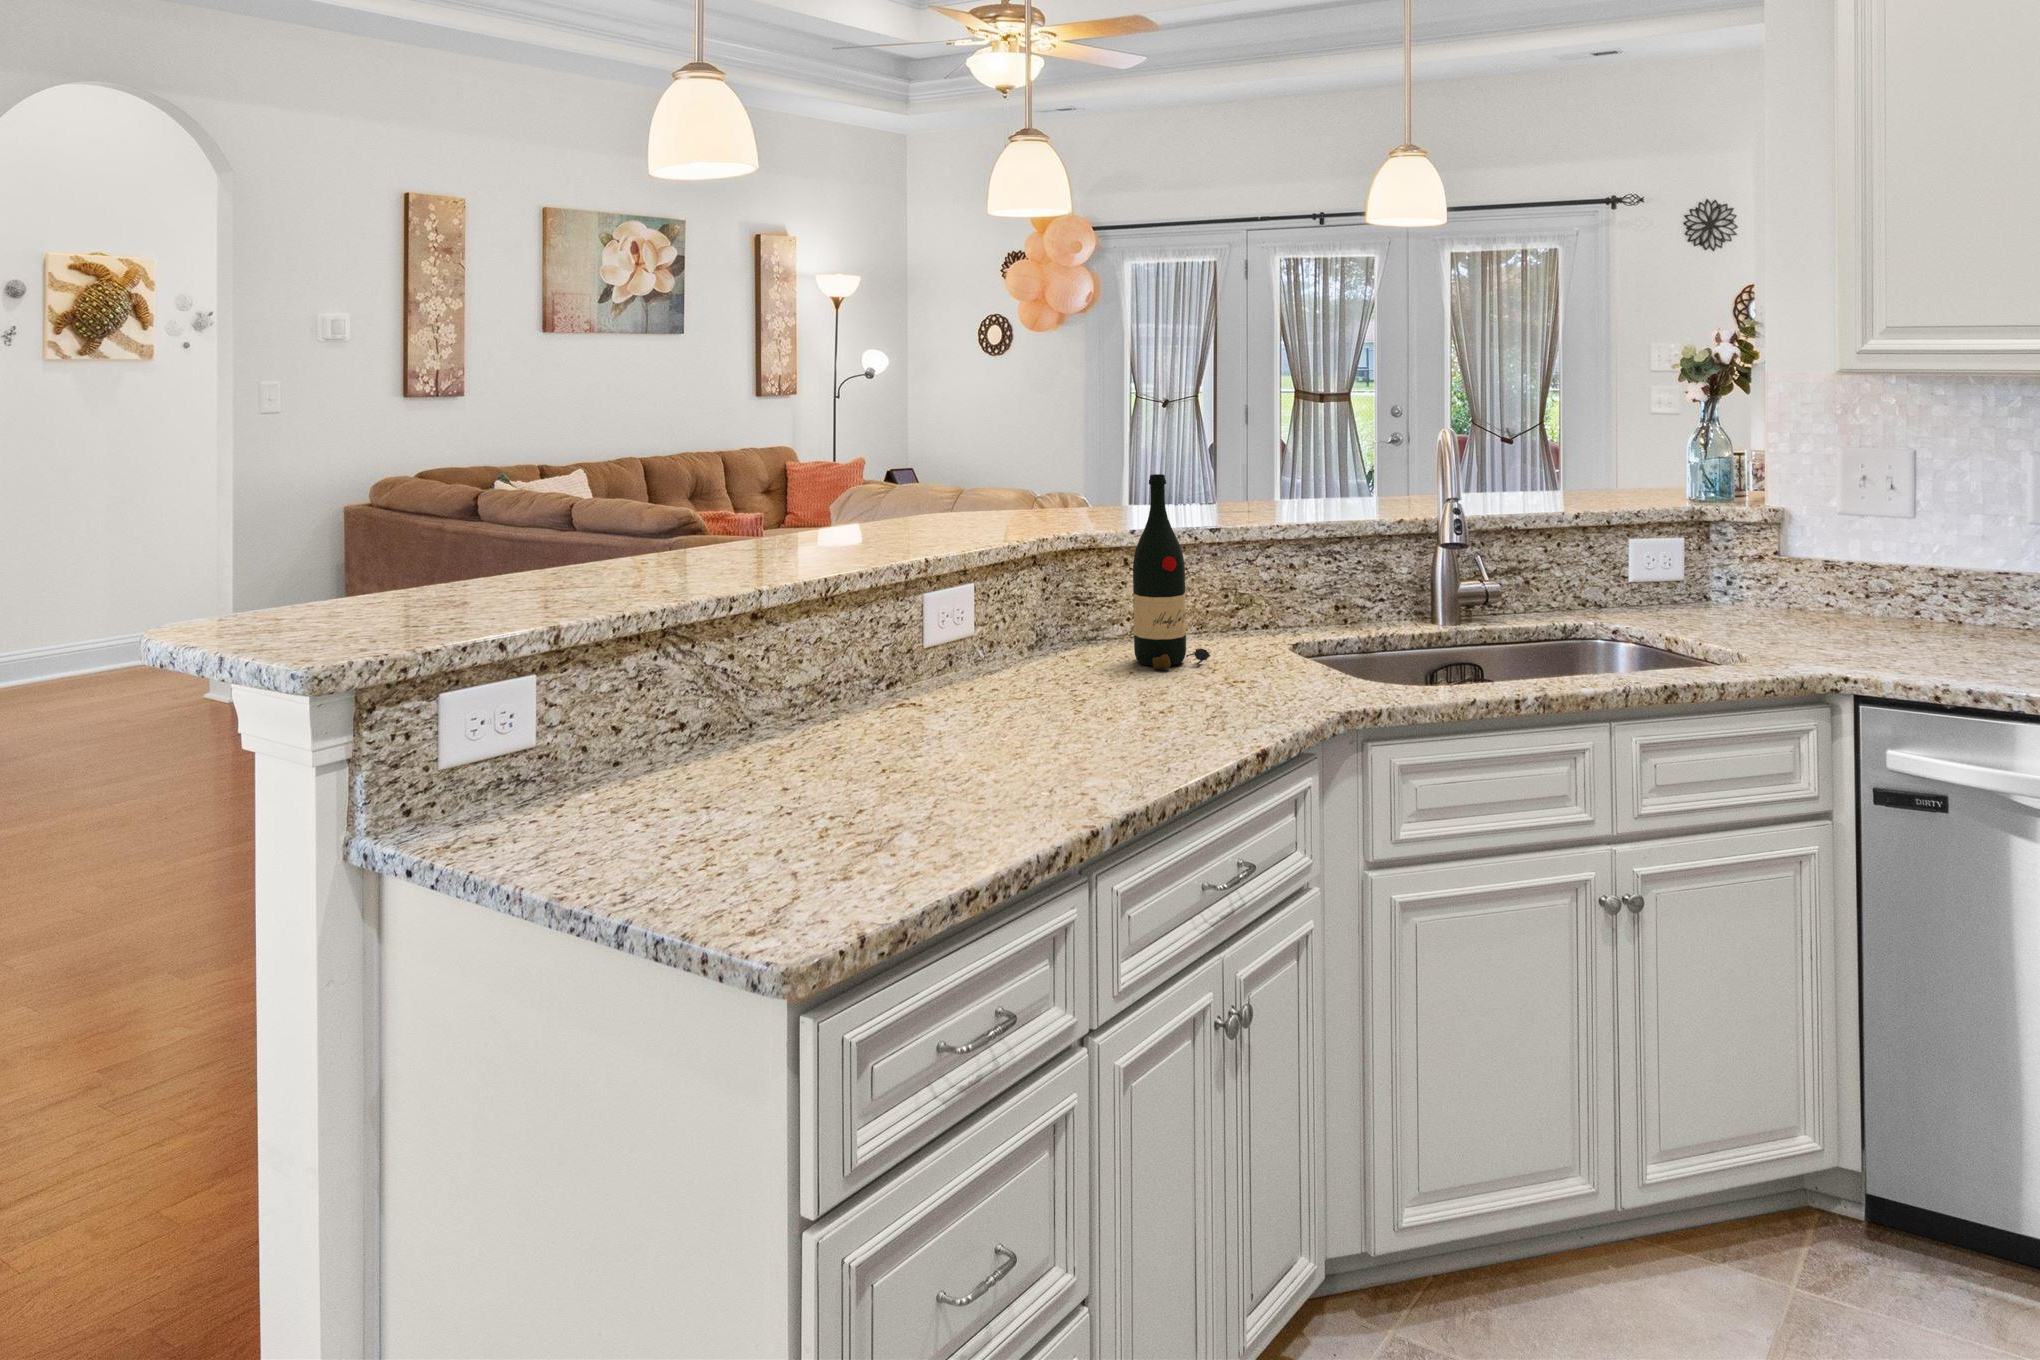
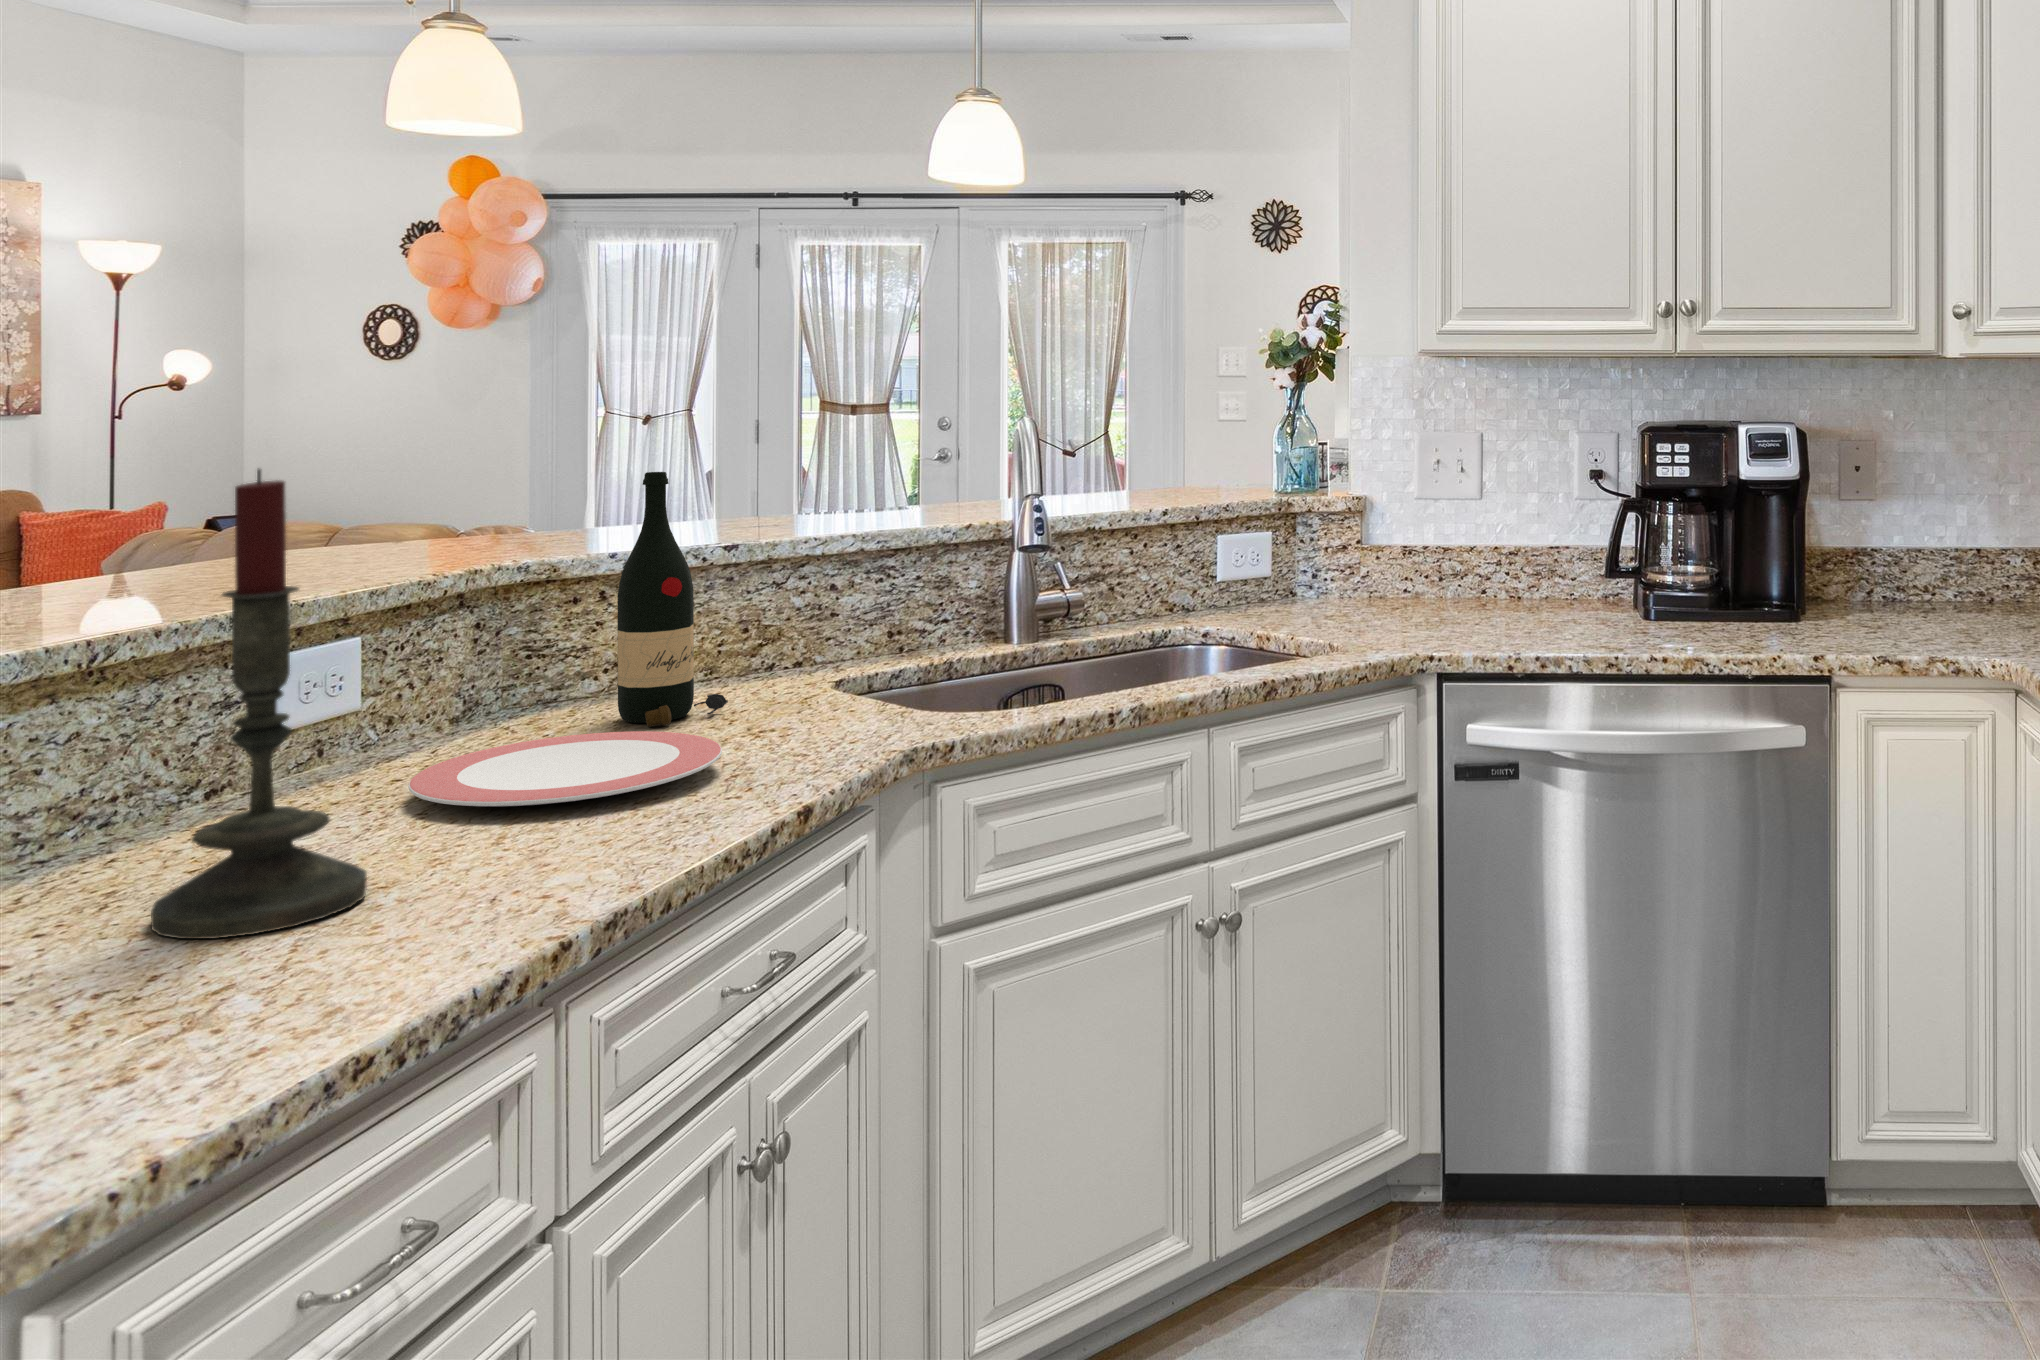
candle: none [863,481,978,791] -> present [151,469,367,939]
plate: none [1002,672,1203,723] -> present [408,731,722,806]

